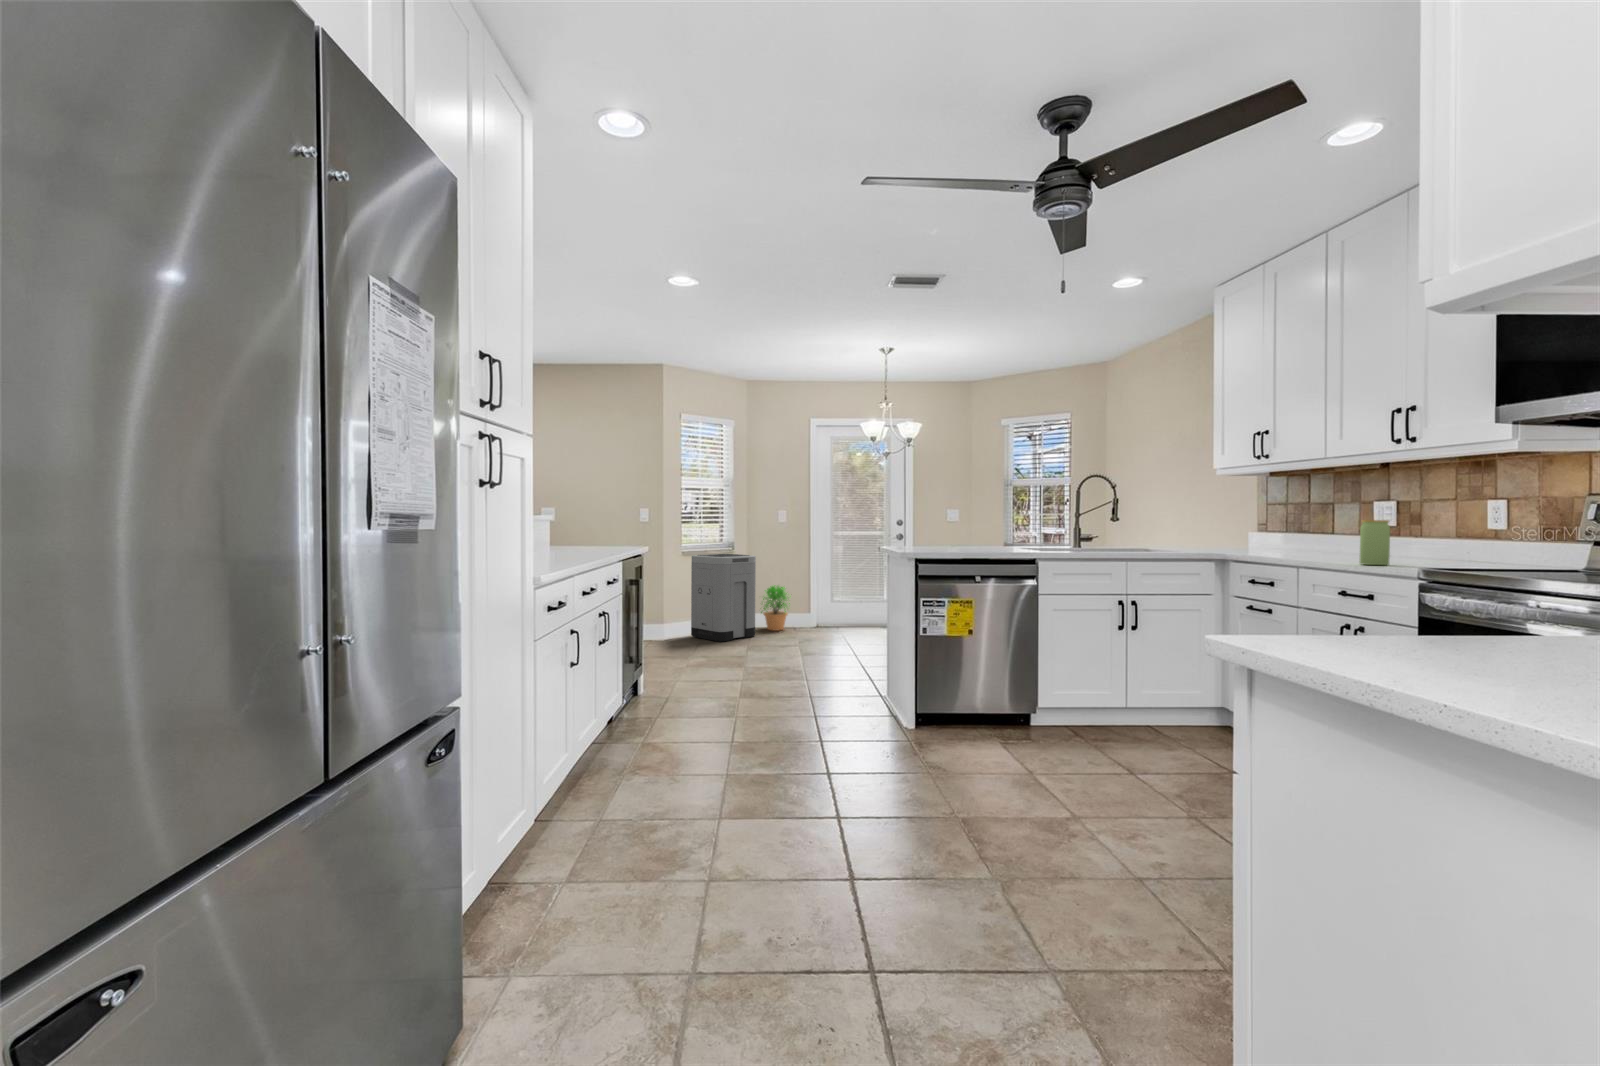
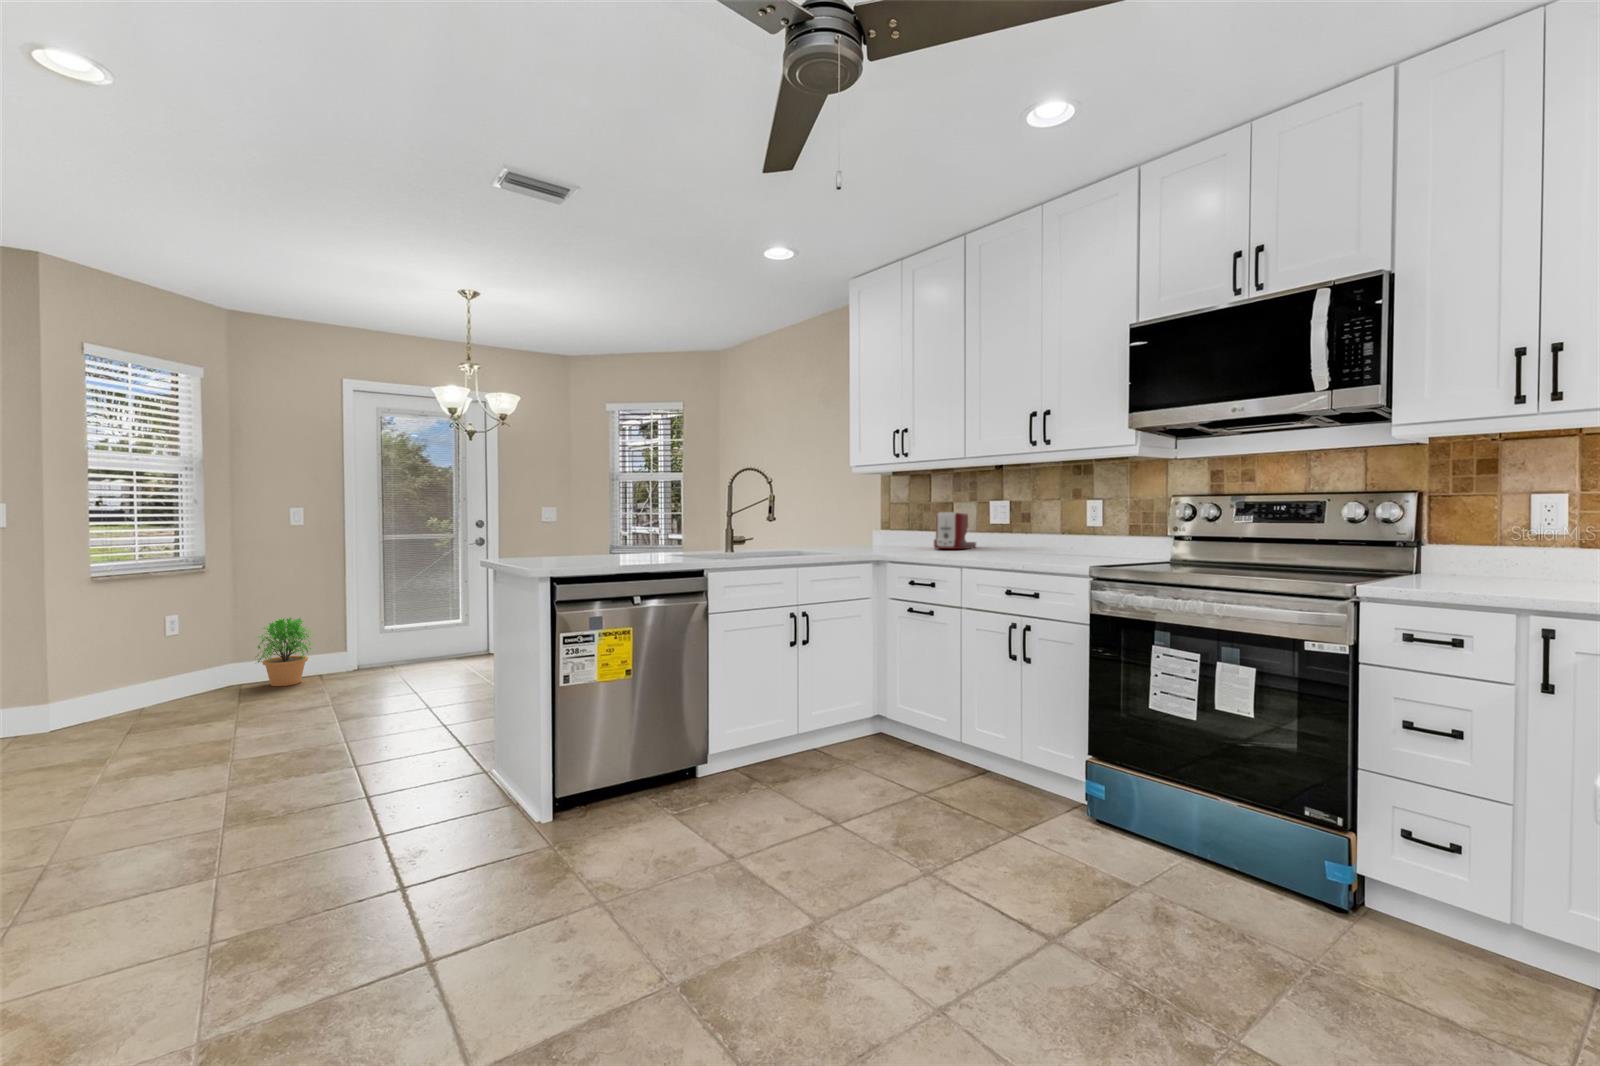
toaster: none [1298,513,1360,551] -> present [934,512,976,549]
jar: present [1360,520,1390,565] -> none [1023,519,1047,564]
trash can: present [691,554,756,642] -> none [110,576,248,720]

